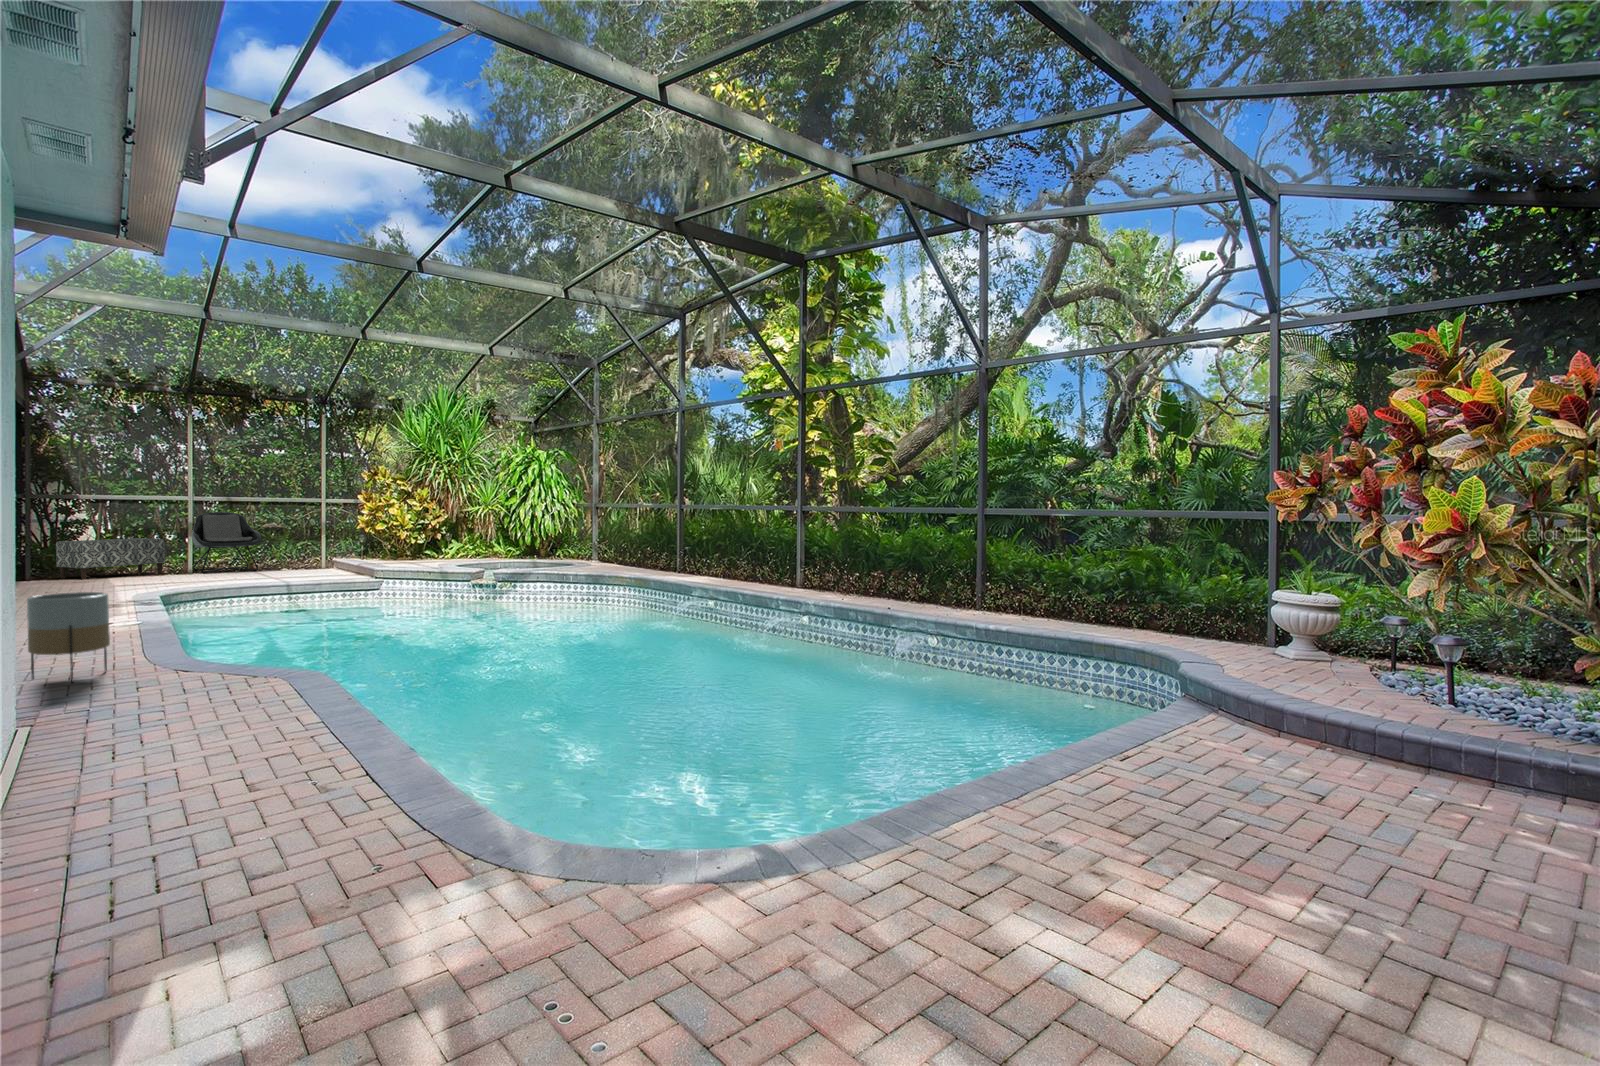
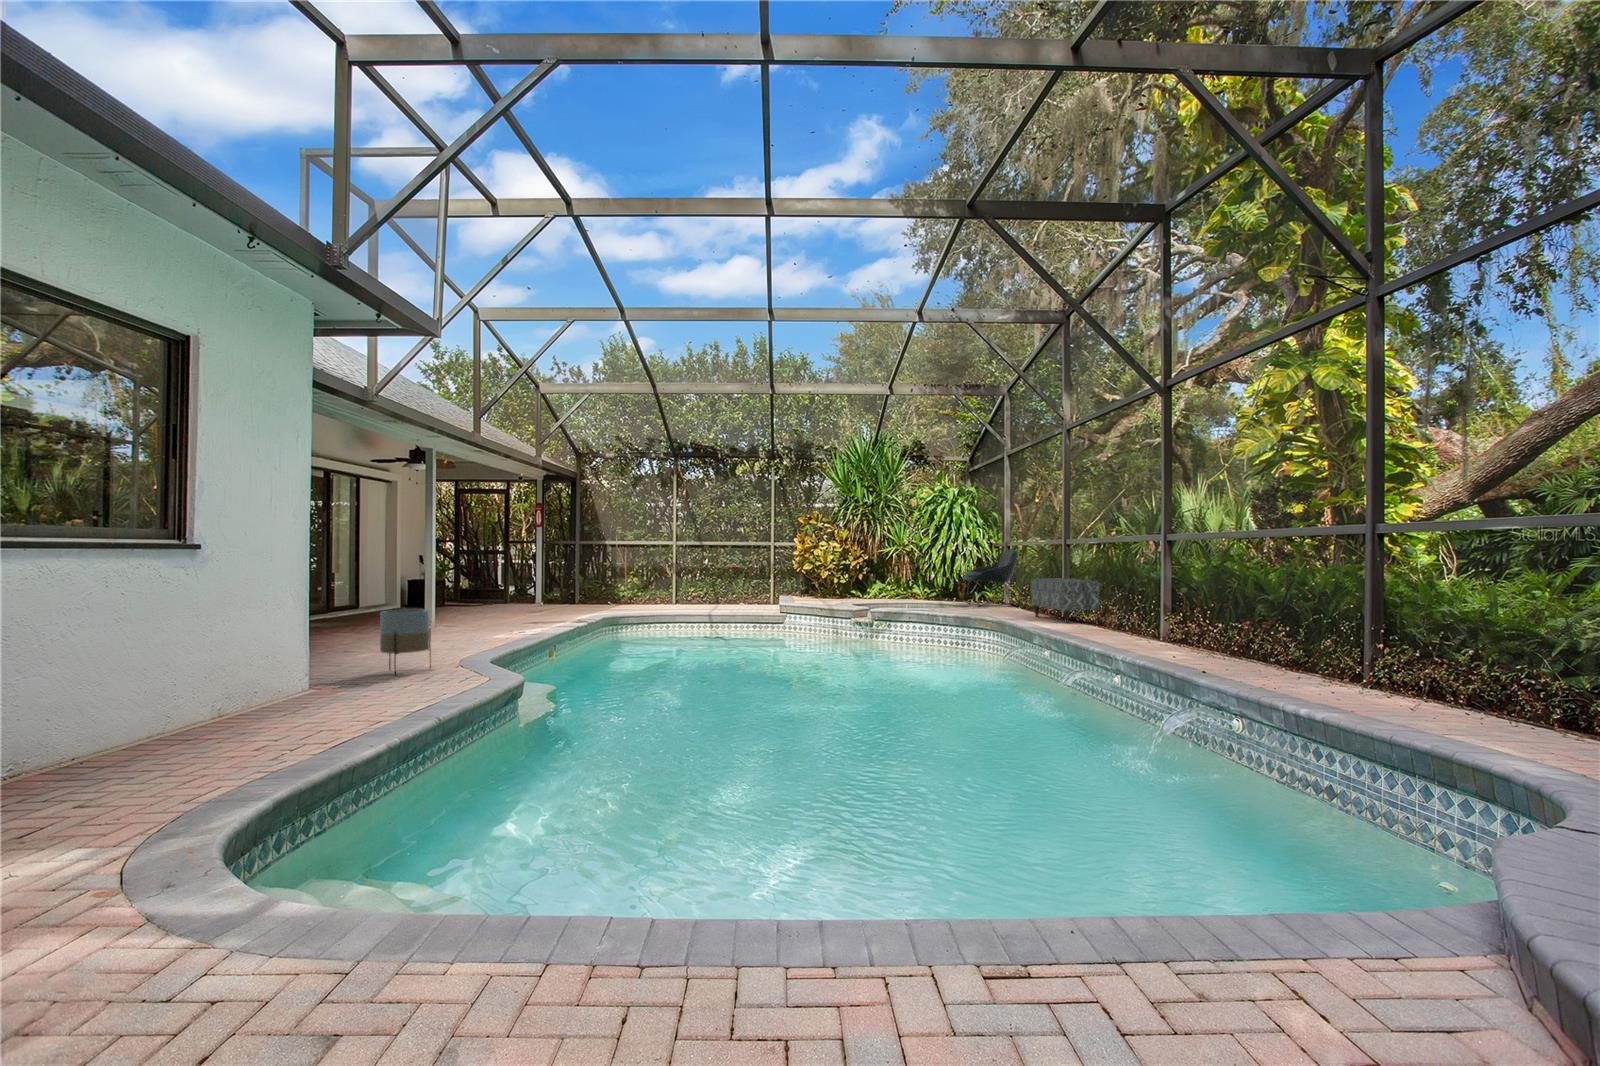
lounge chair: present [192,512,261,574] -> present [963,550,1019,607]
bench: present [56,538,165,580] -> present [1031,578,1101,624]

